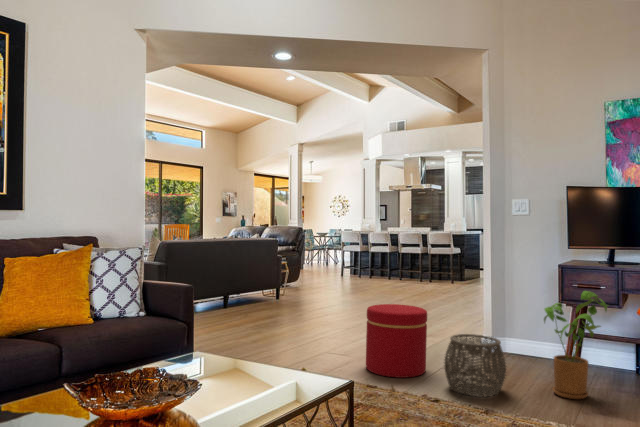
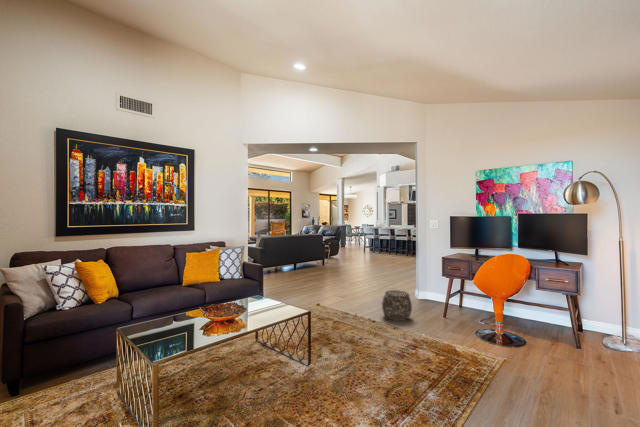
house plant: present [544,291,608,399] -> none [433,271,465,324]
ottoman: present [366,304,427,378] -> none [349,274,379,310]

